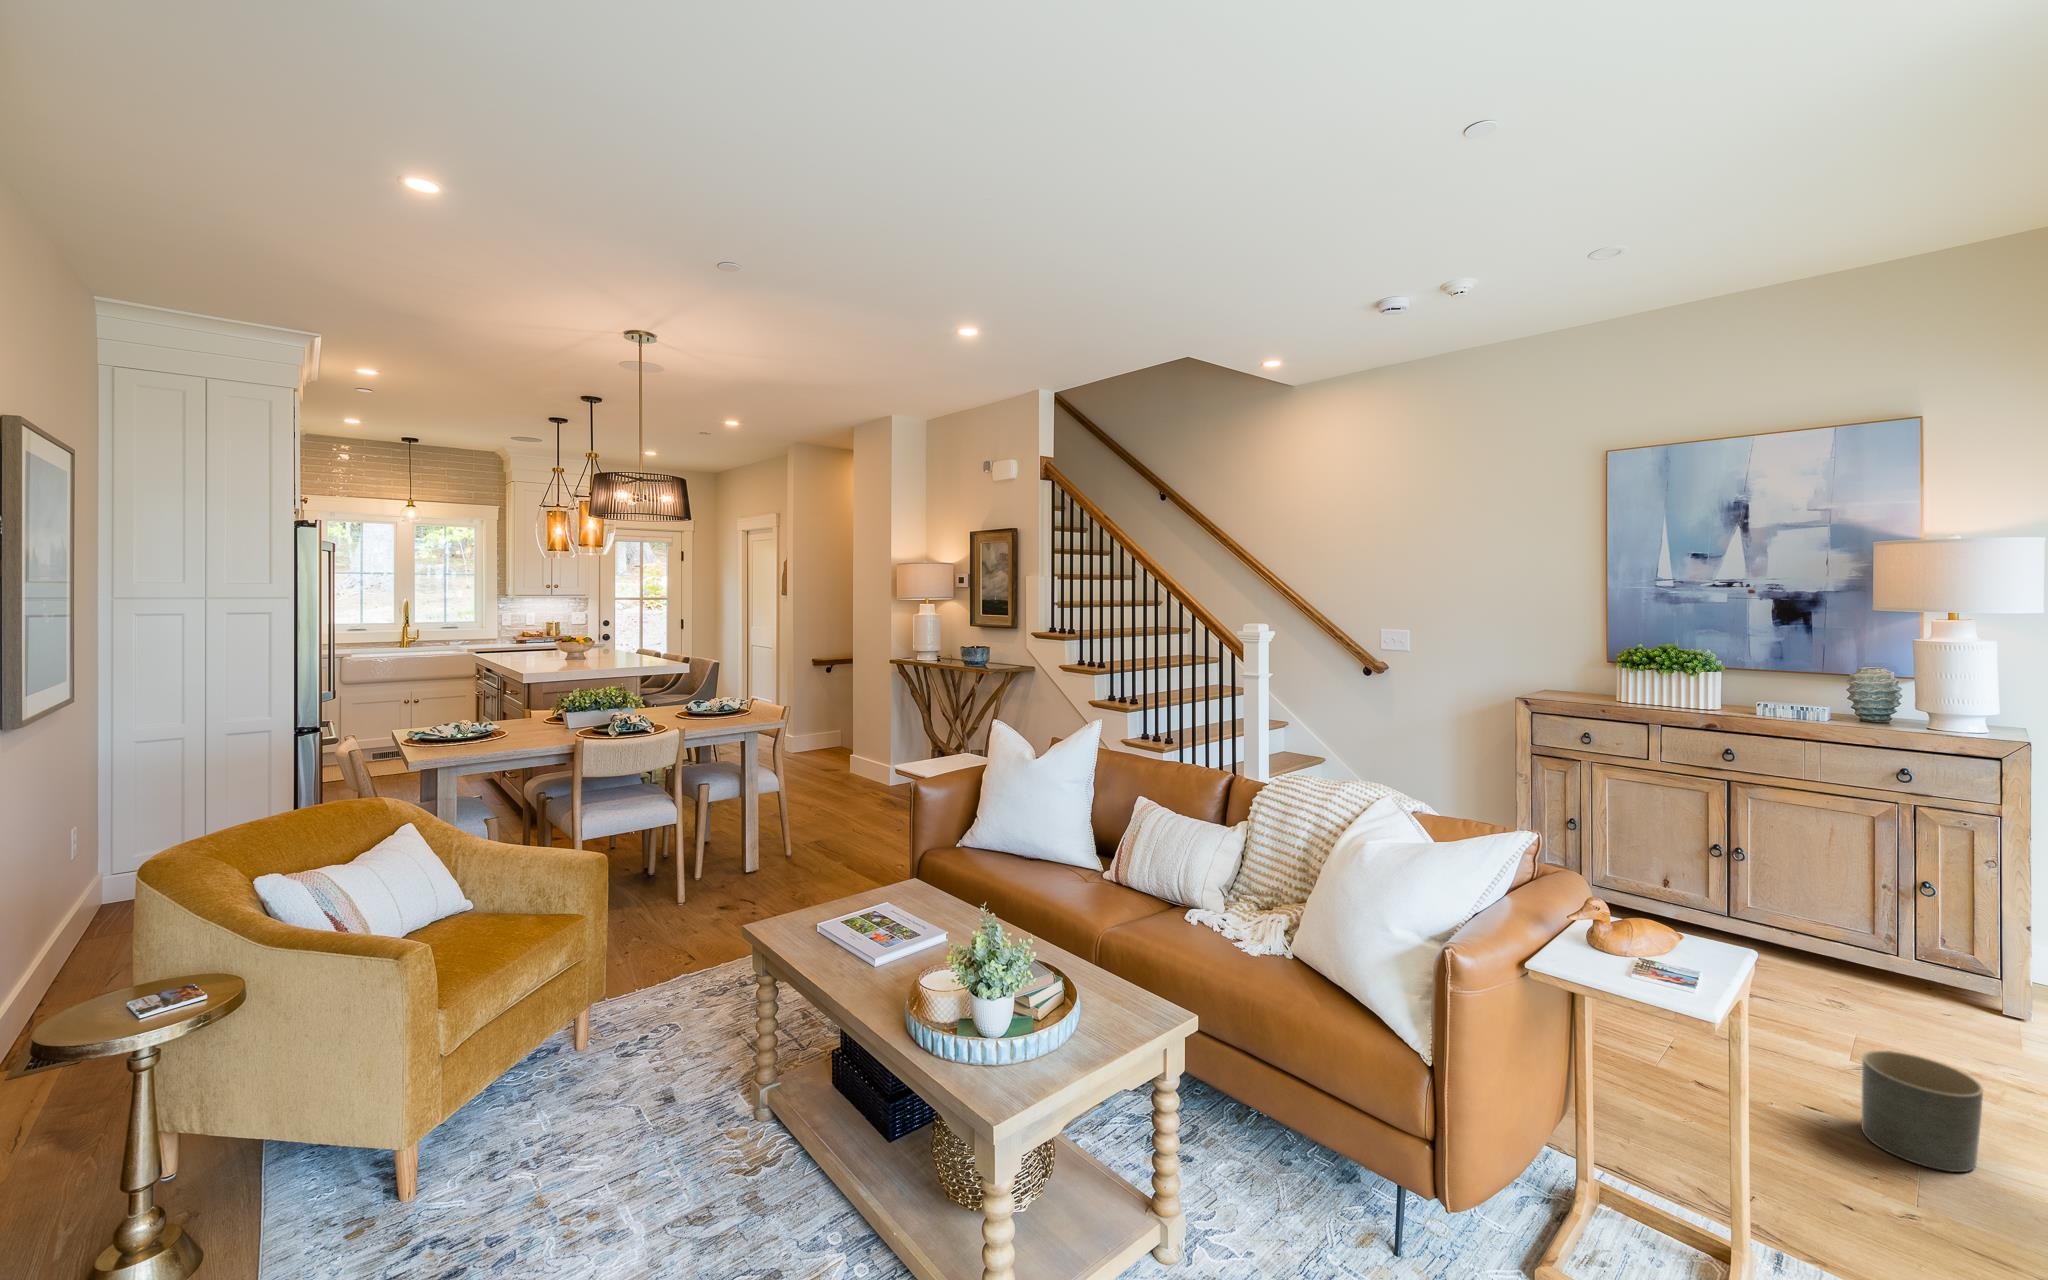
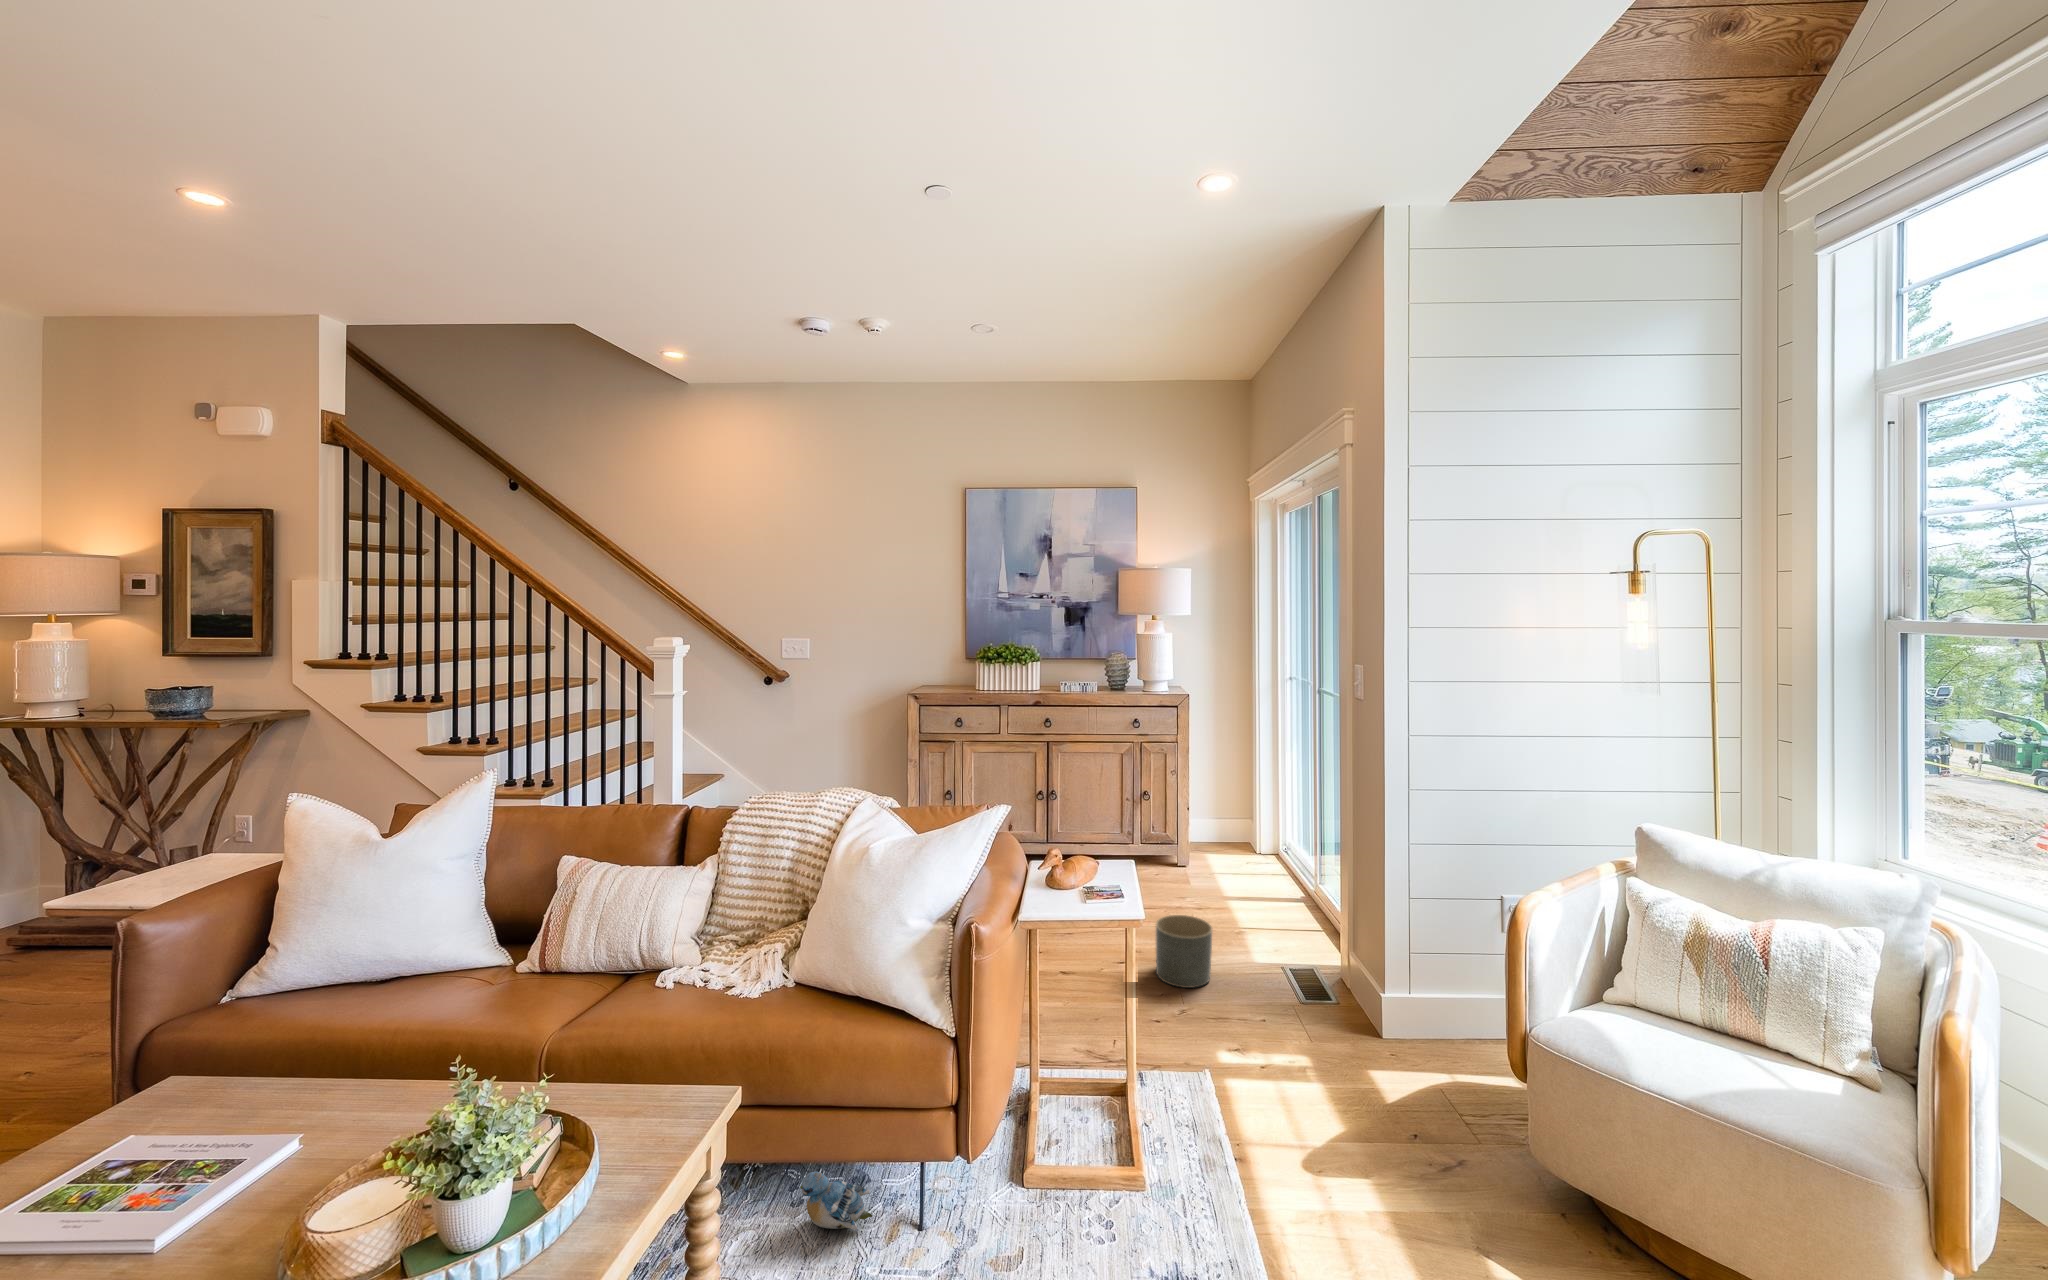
plush toy: none [1281,1132,1350,1203] -> present [800,1172,872,1230]

